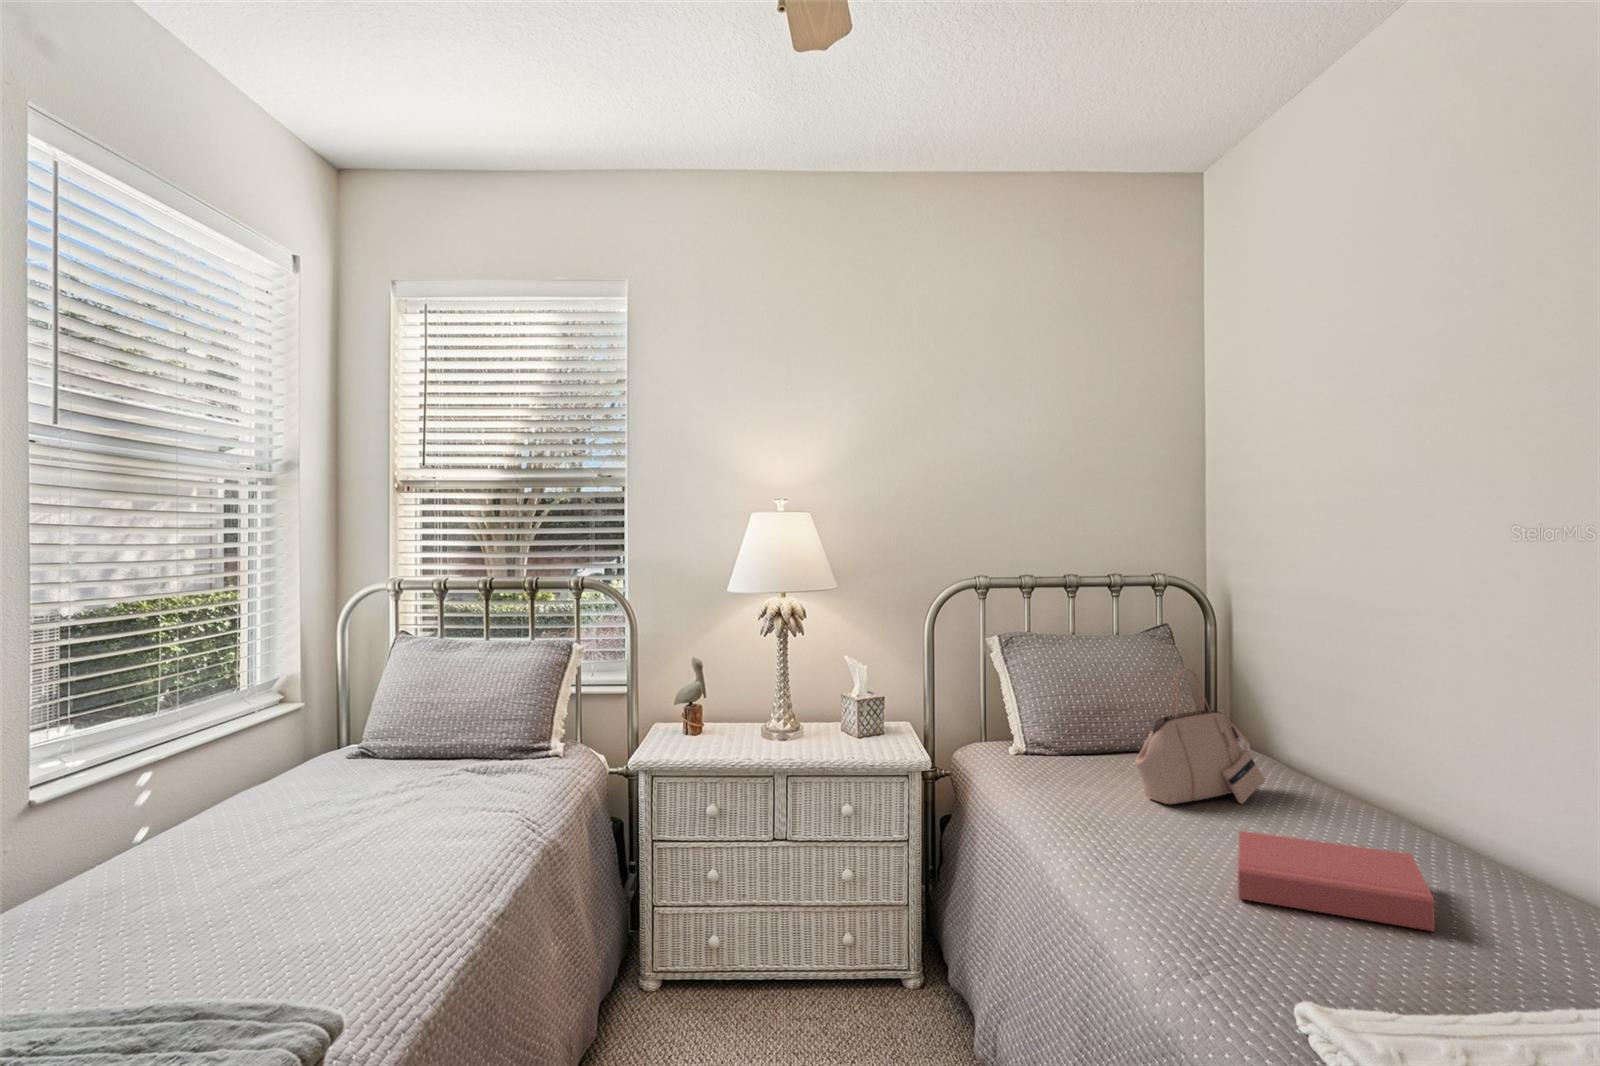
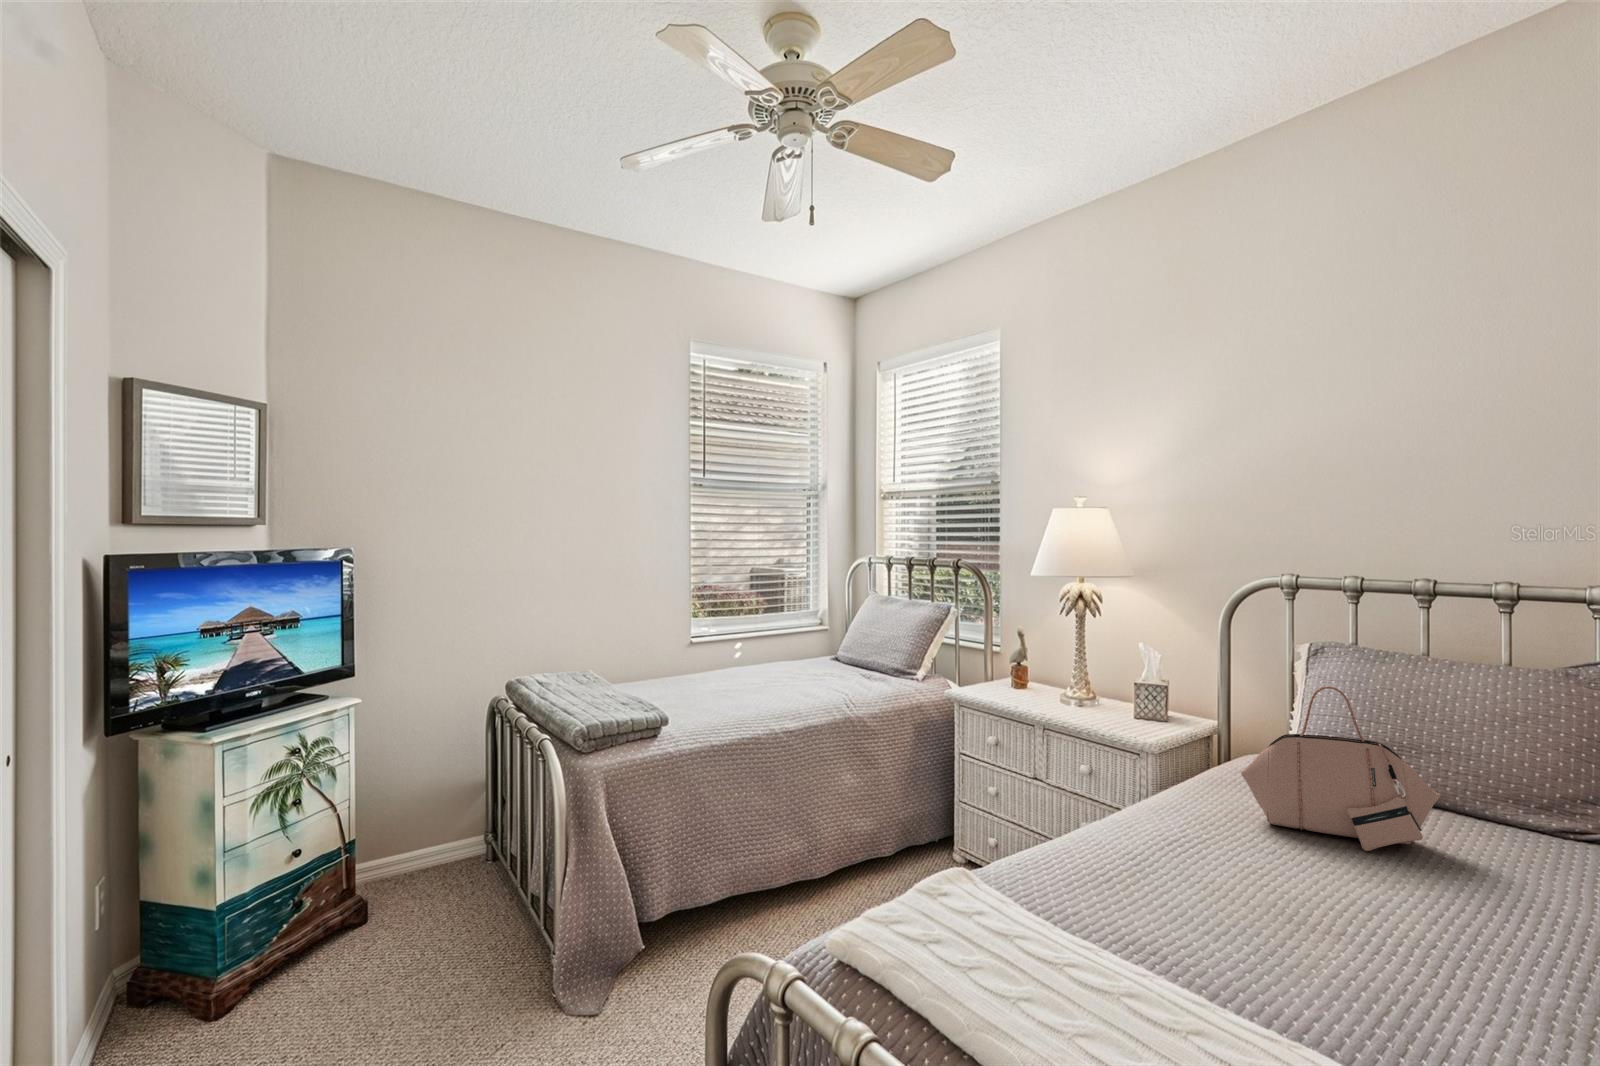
hardback book: present [1238,831,1435,931] -> none [1108,836,1327,952]

